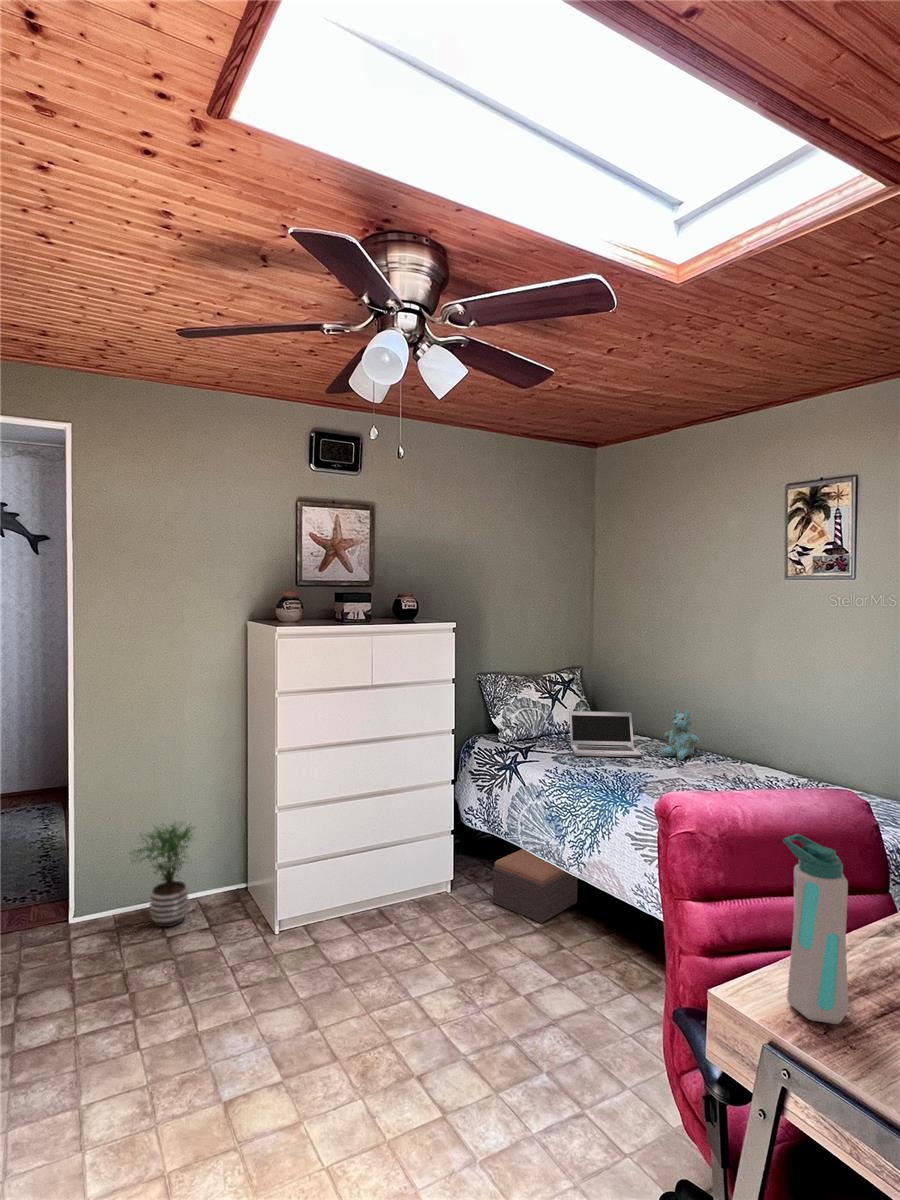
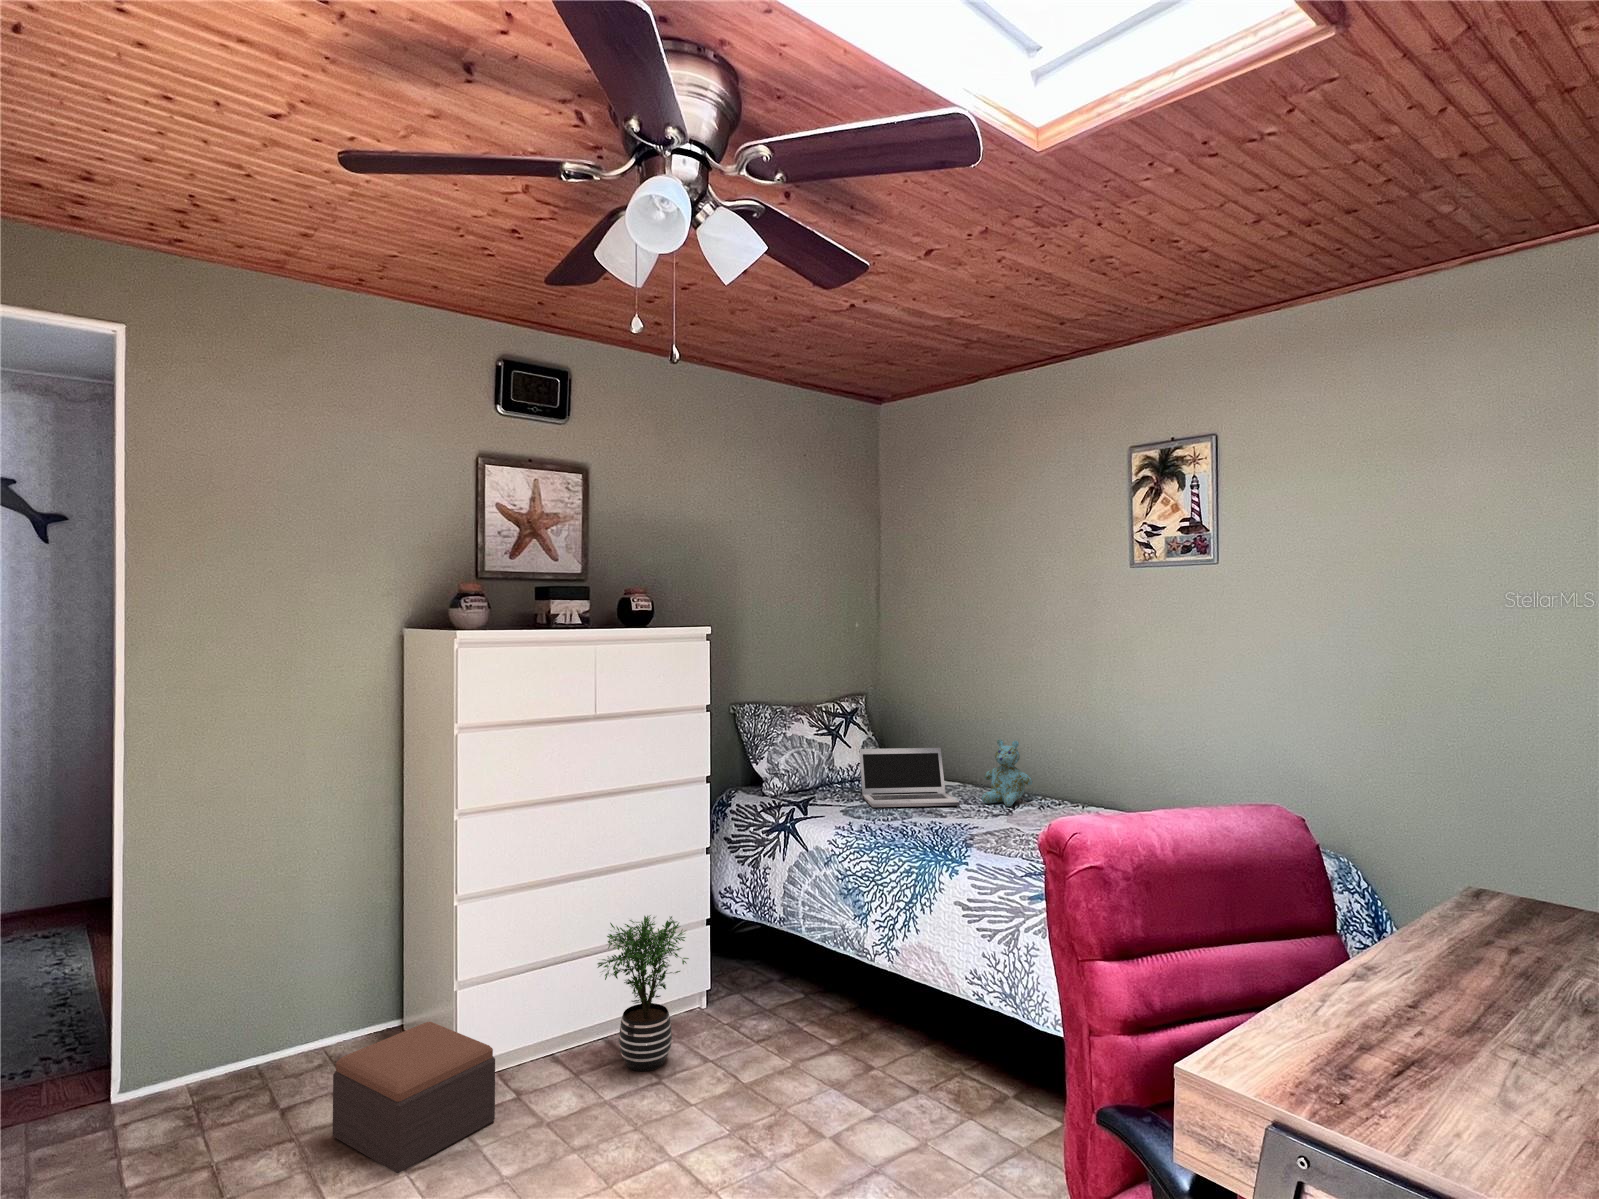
potted plant: present [130,823,195,927] -> present [598,916,689,1071]
water bottle: present [783,834,849,1024] -> none [1262,839,1355,1087]
footstool: present [493,849,578,923] -> present [332,1022,495,1173]

